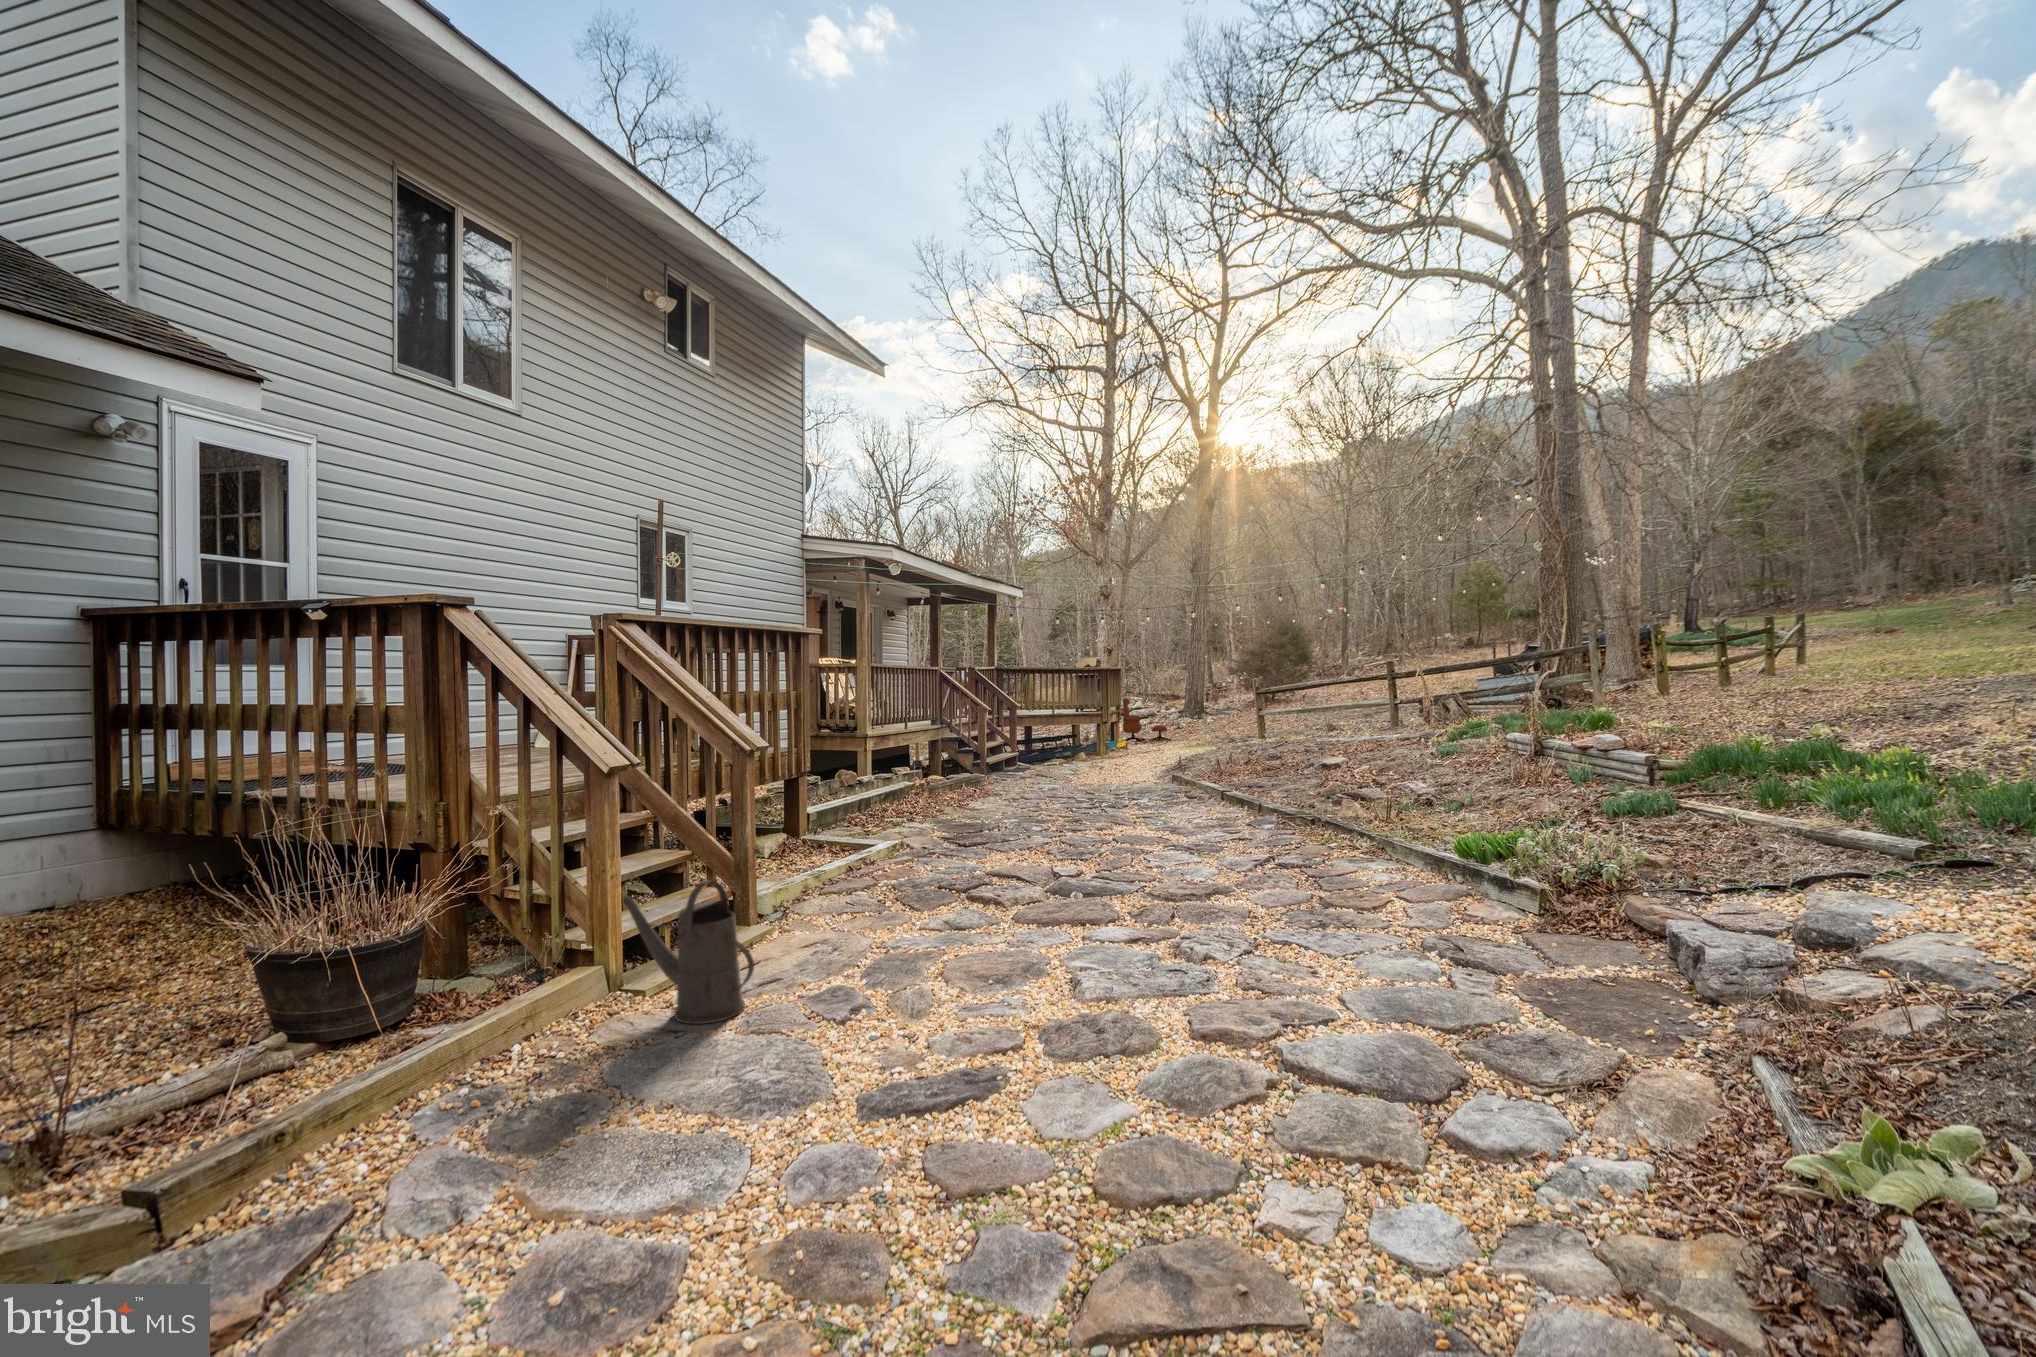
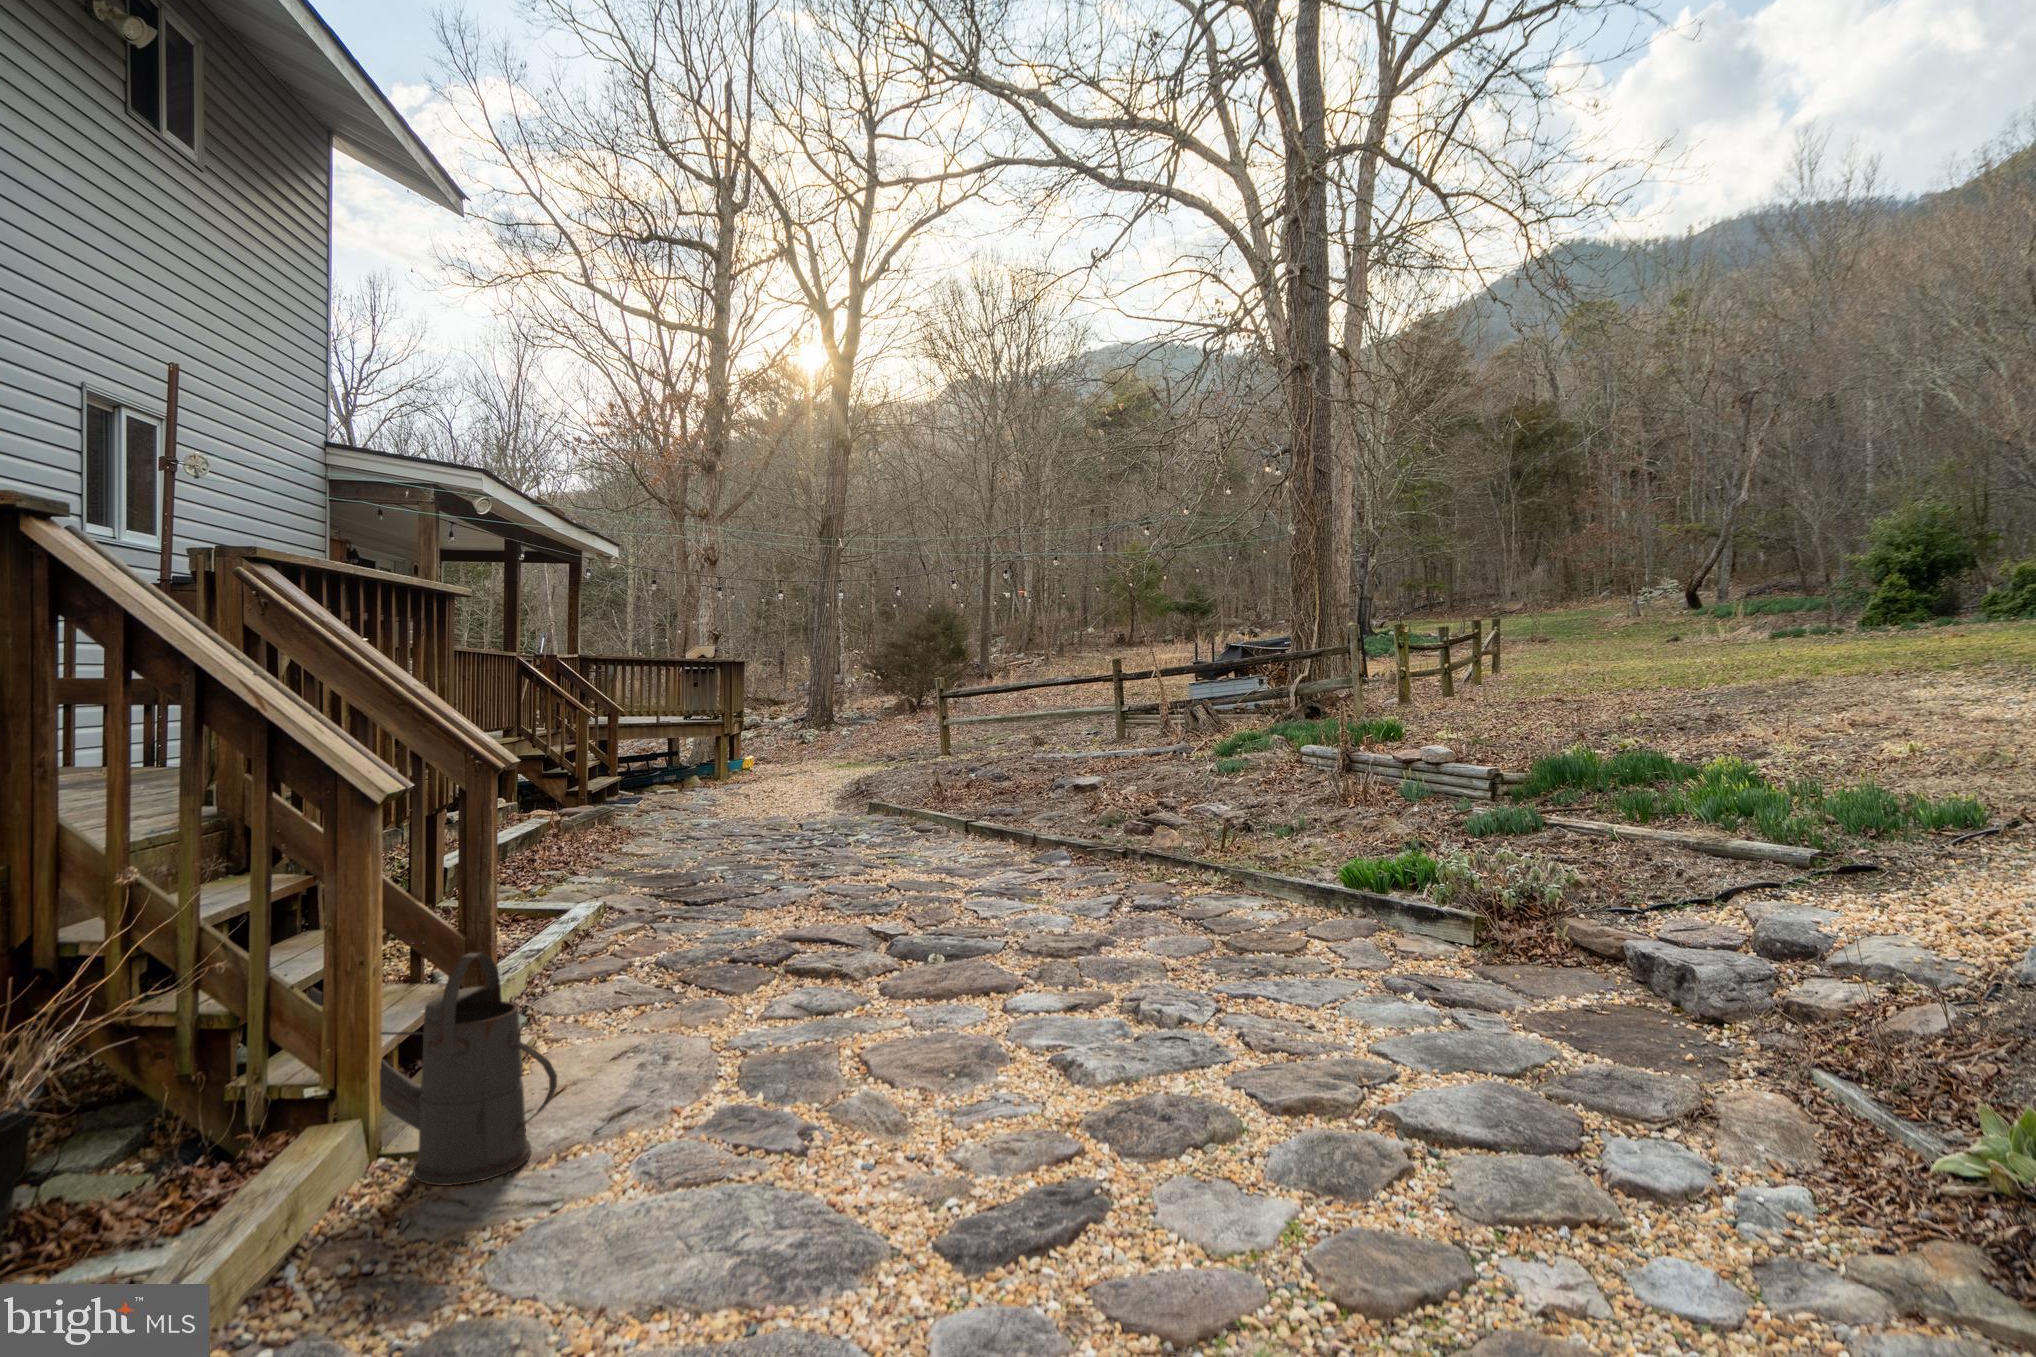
lounge chair: present [1122,698,1171,741] -> none [851,723,915,779]

